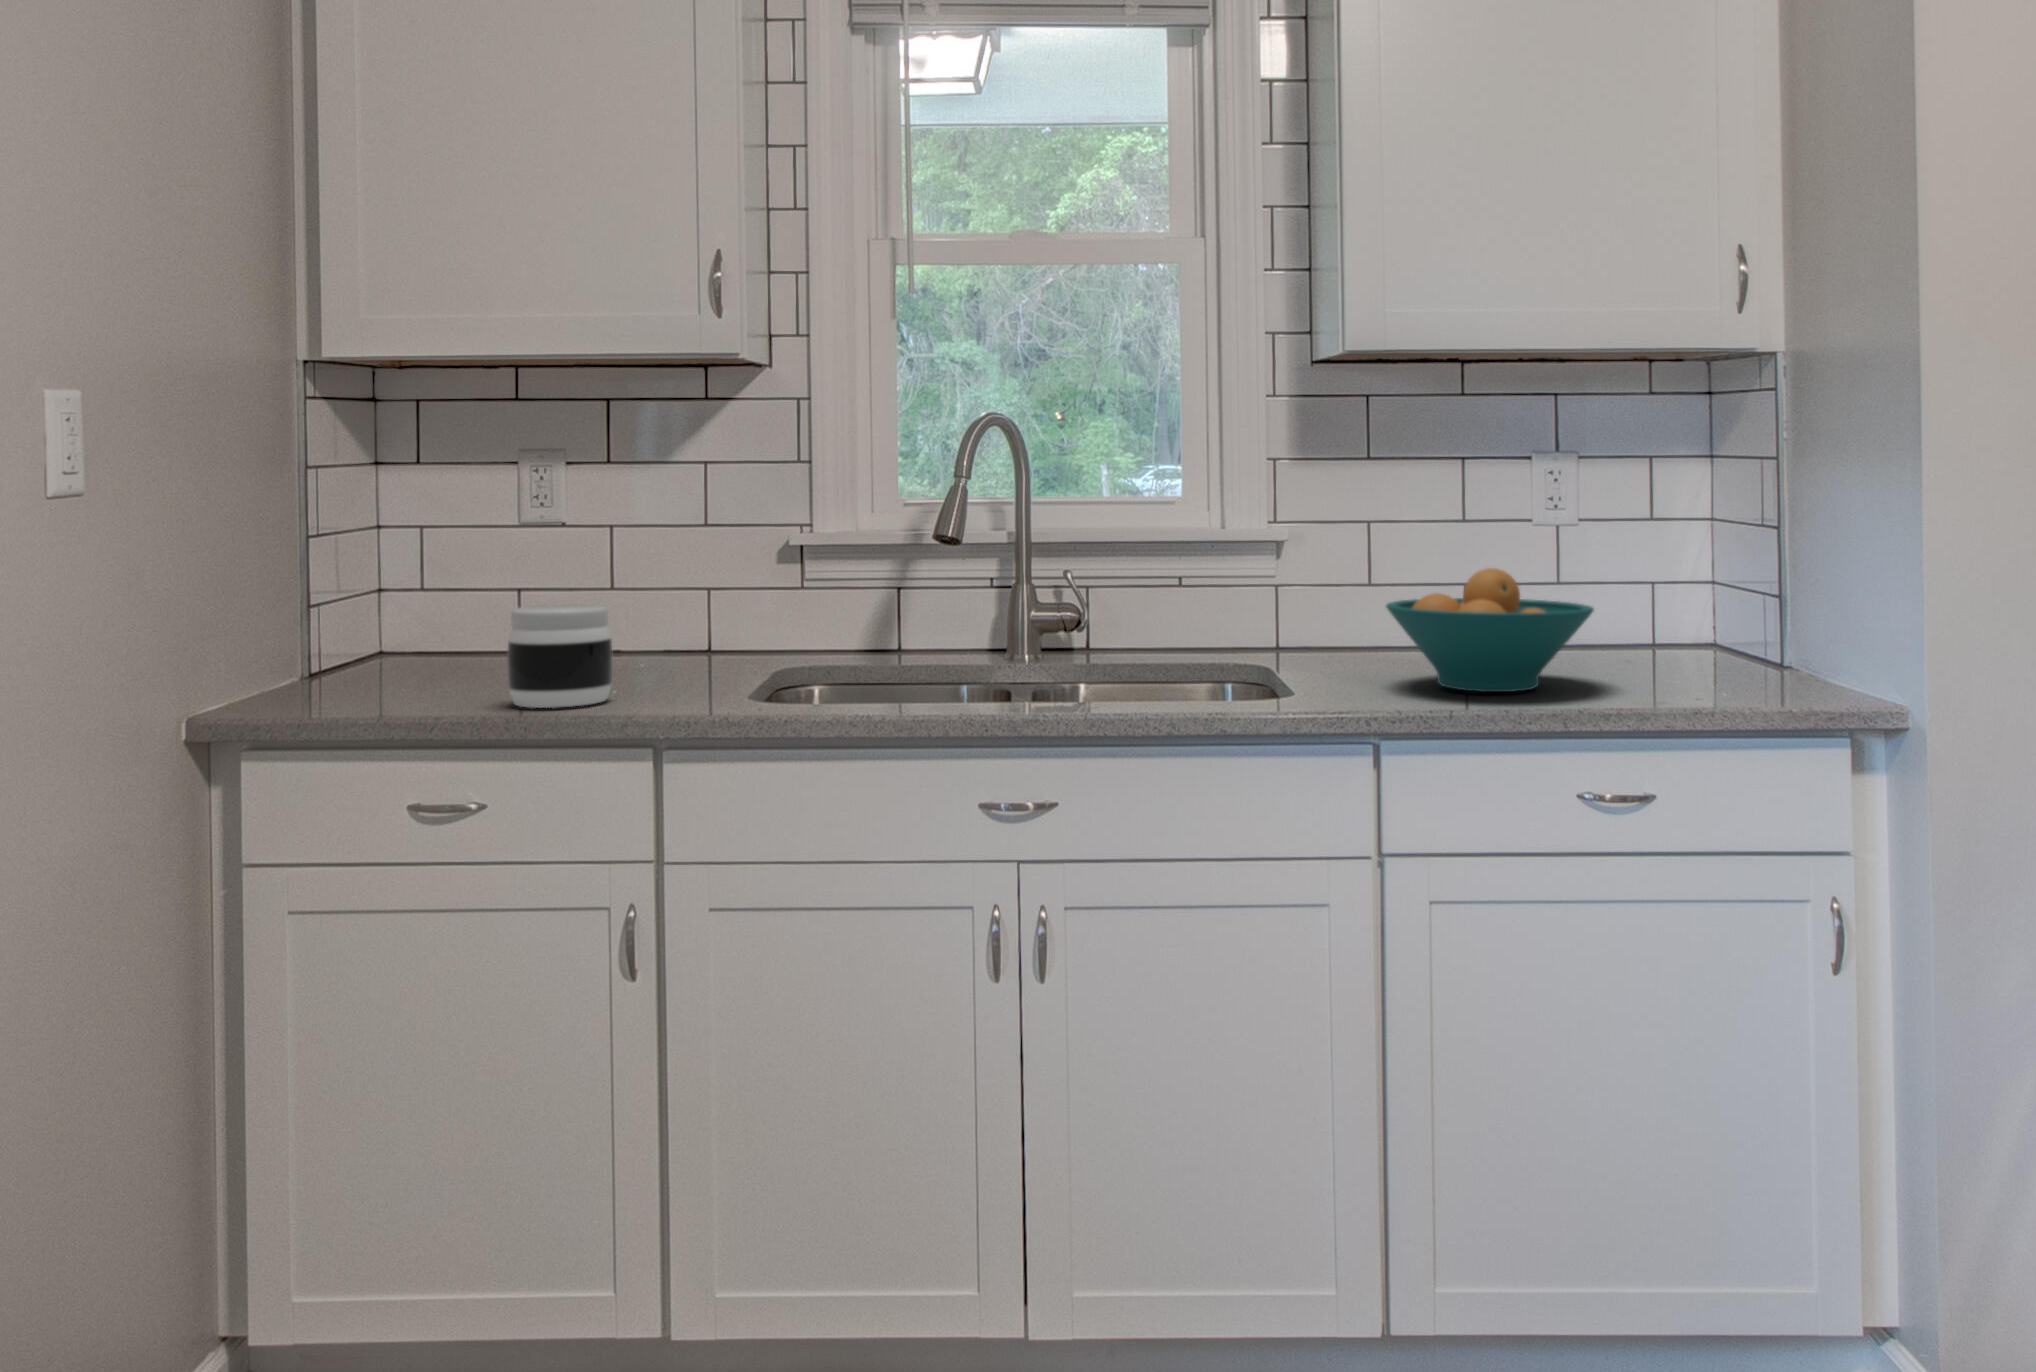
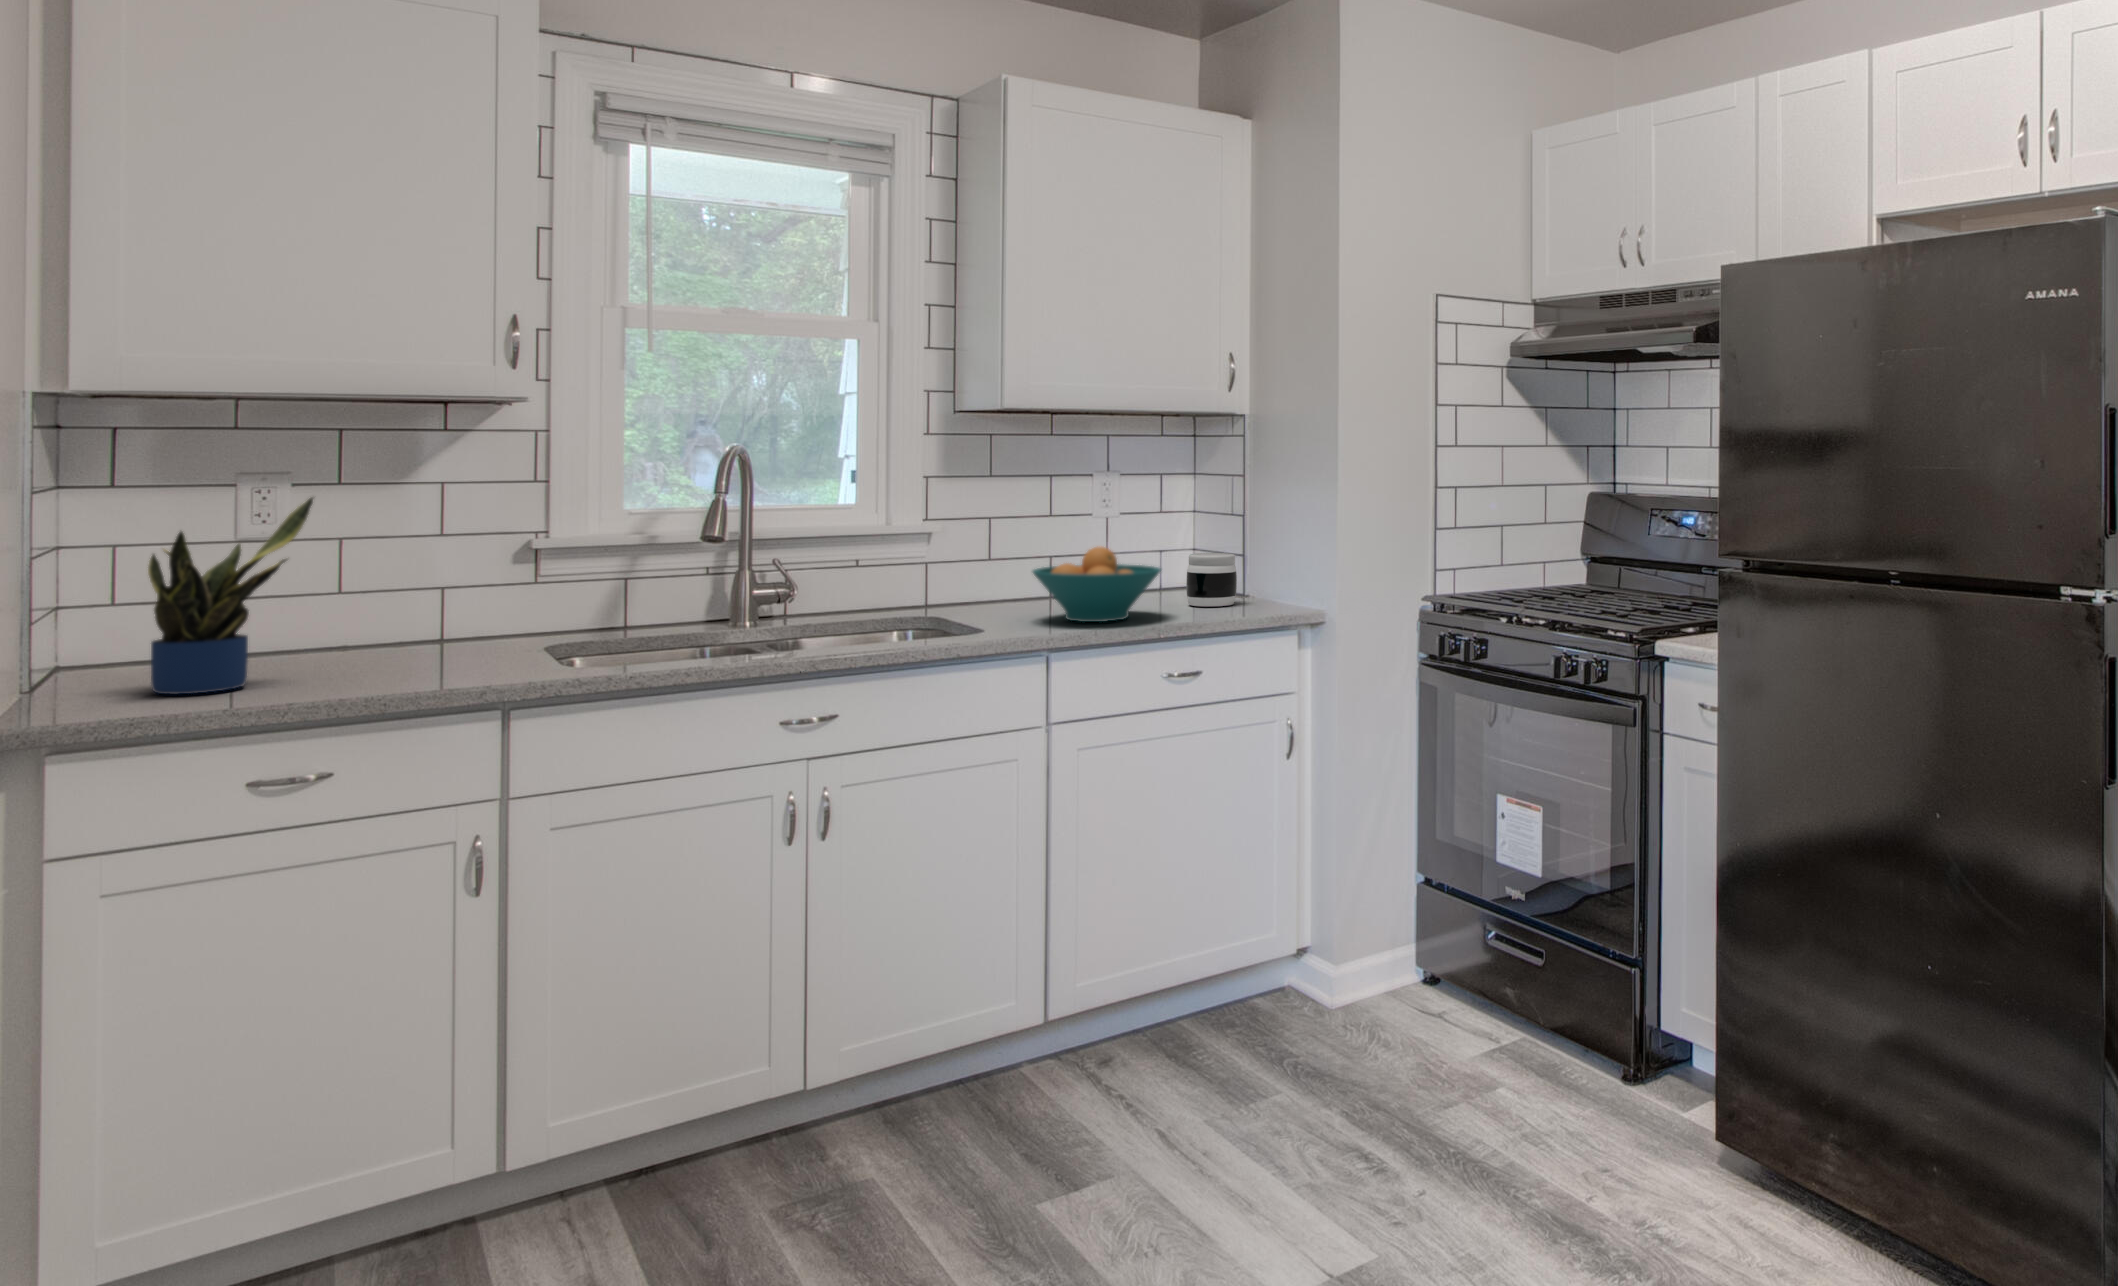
potted plant: none [282,465,462,700] -> present [148,498,313,694]
jar: present [507,604,613,708] -> present [1186,553,1237,607]

